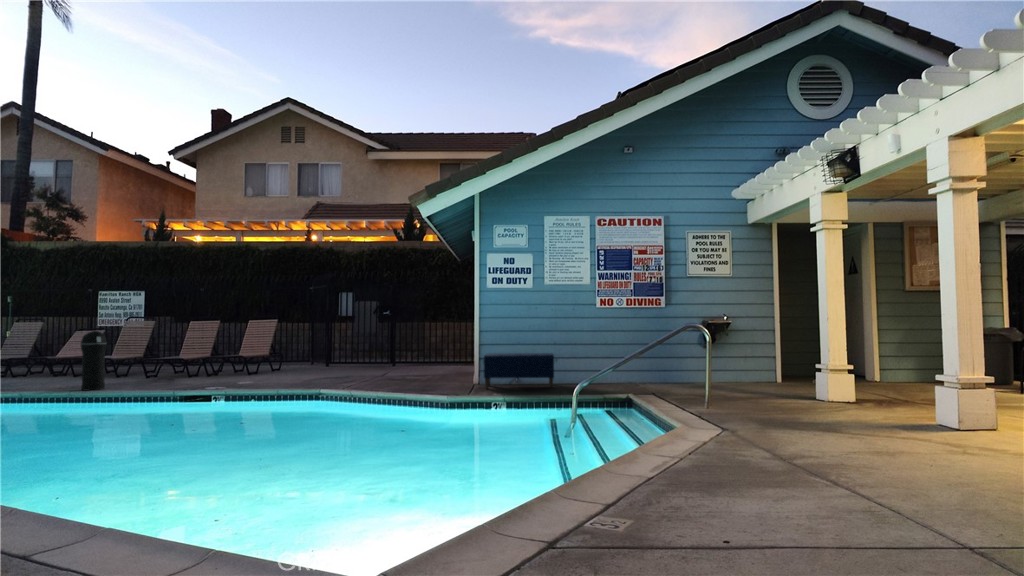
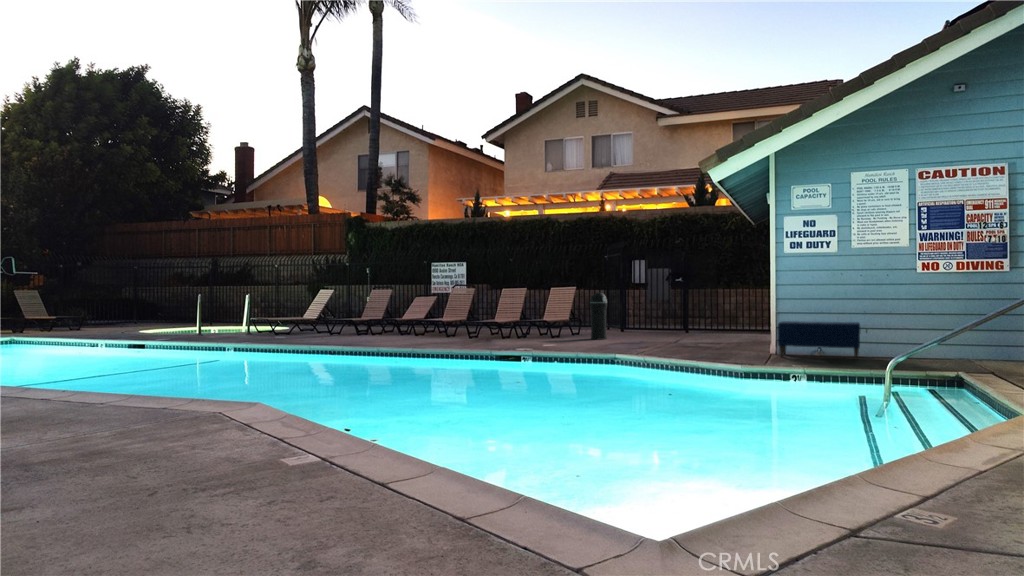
trash can: present [81,331,107,390] -> present [590,293,607,339]

